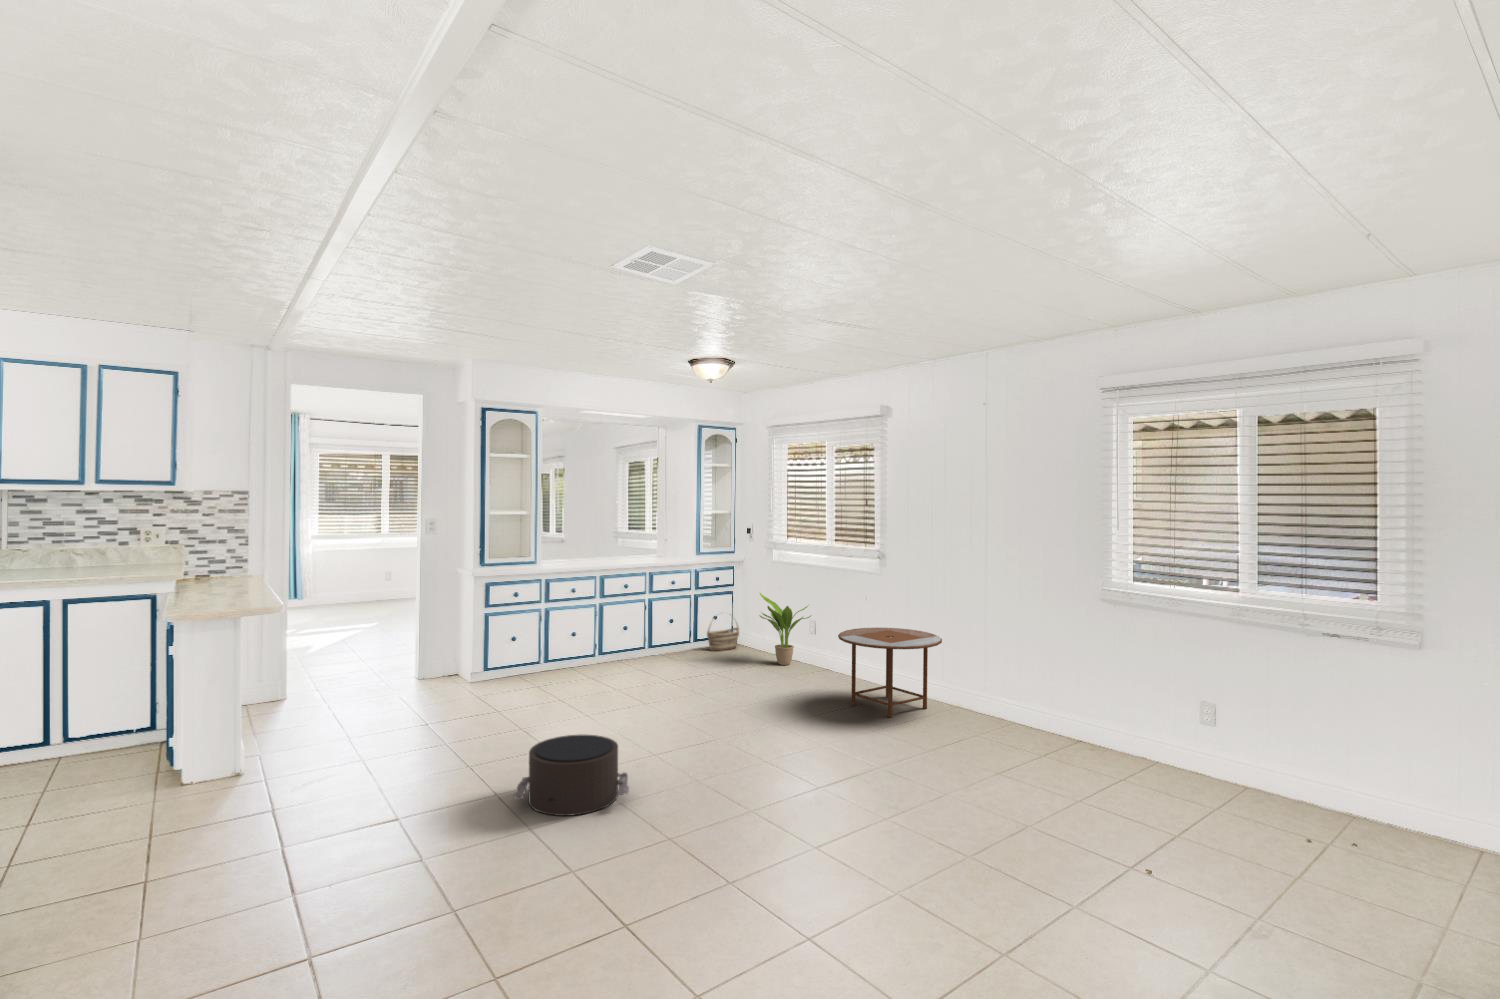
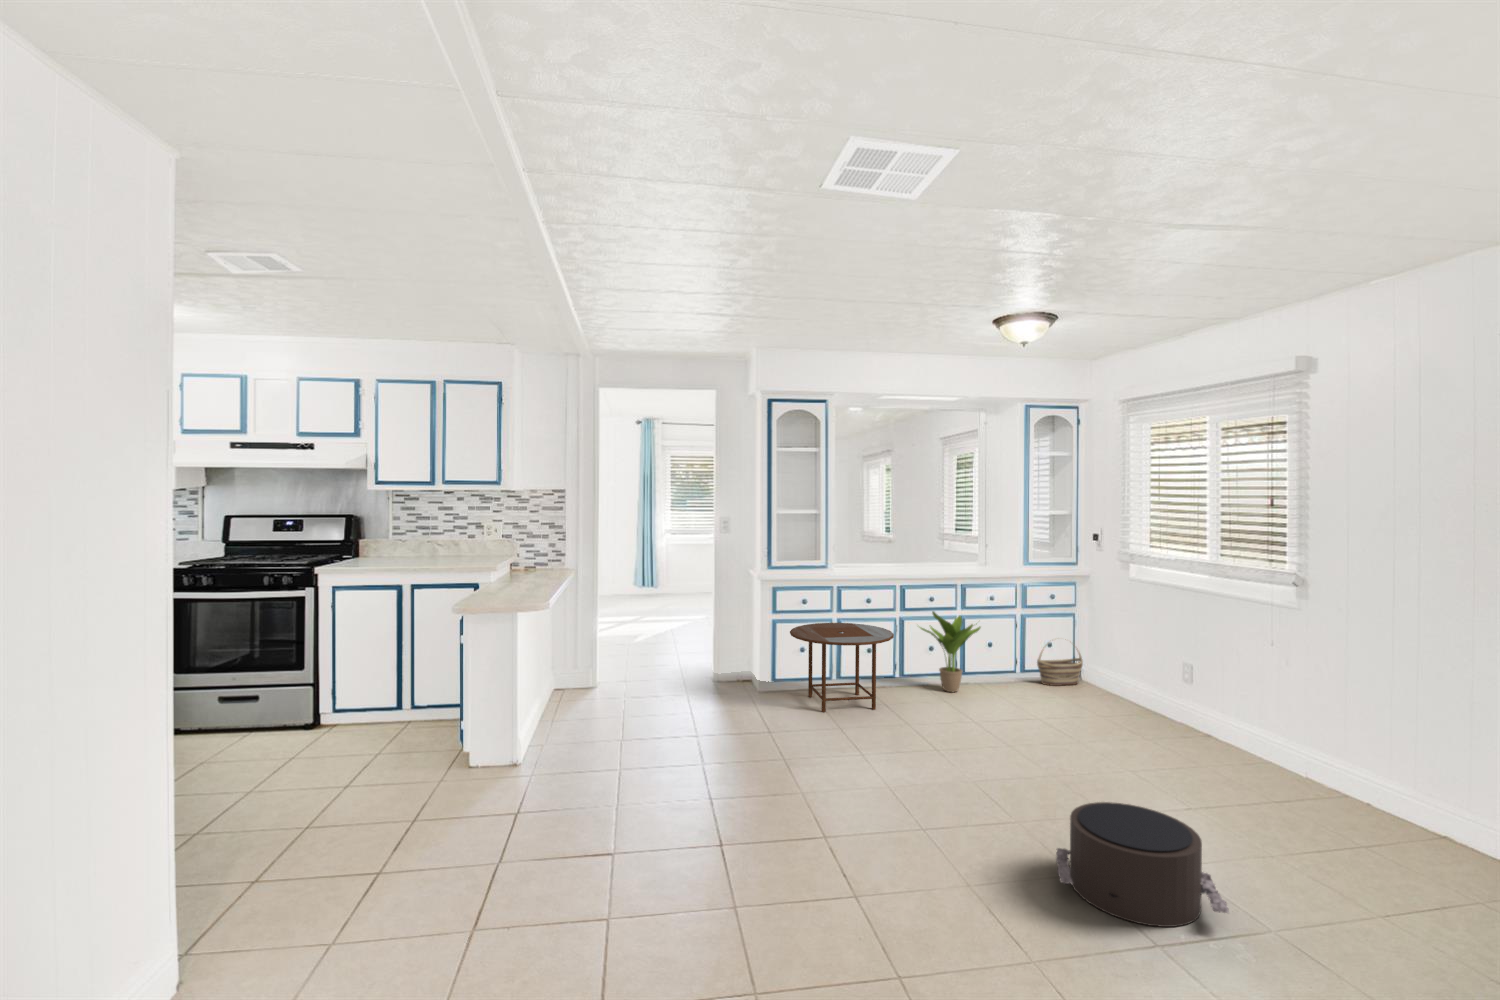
potted plant: present [760,593,811,665] -> present [920,611,980,692]
side table: present [838,628,942,717] -> present [790,623,894,712]
pouf: present [514,735,629,816] -> present [1056,802,1229,927]

